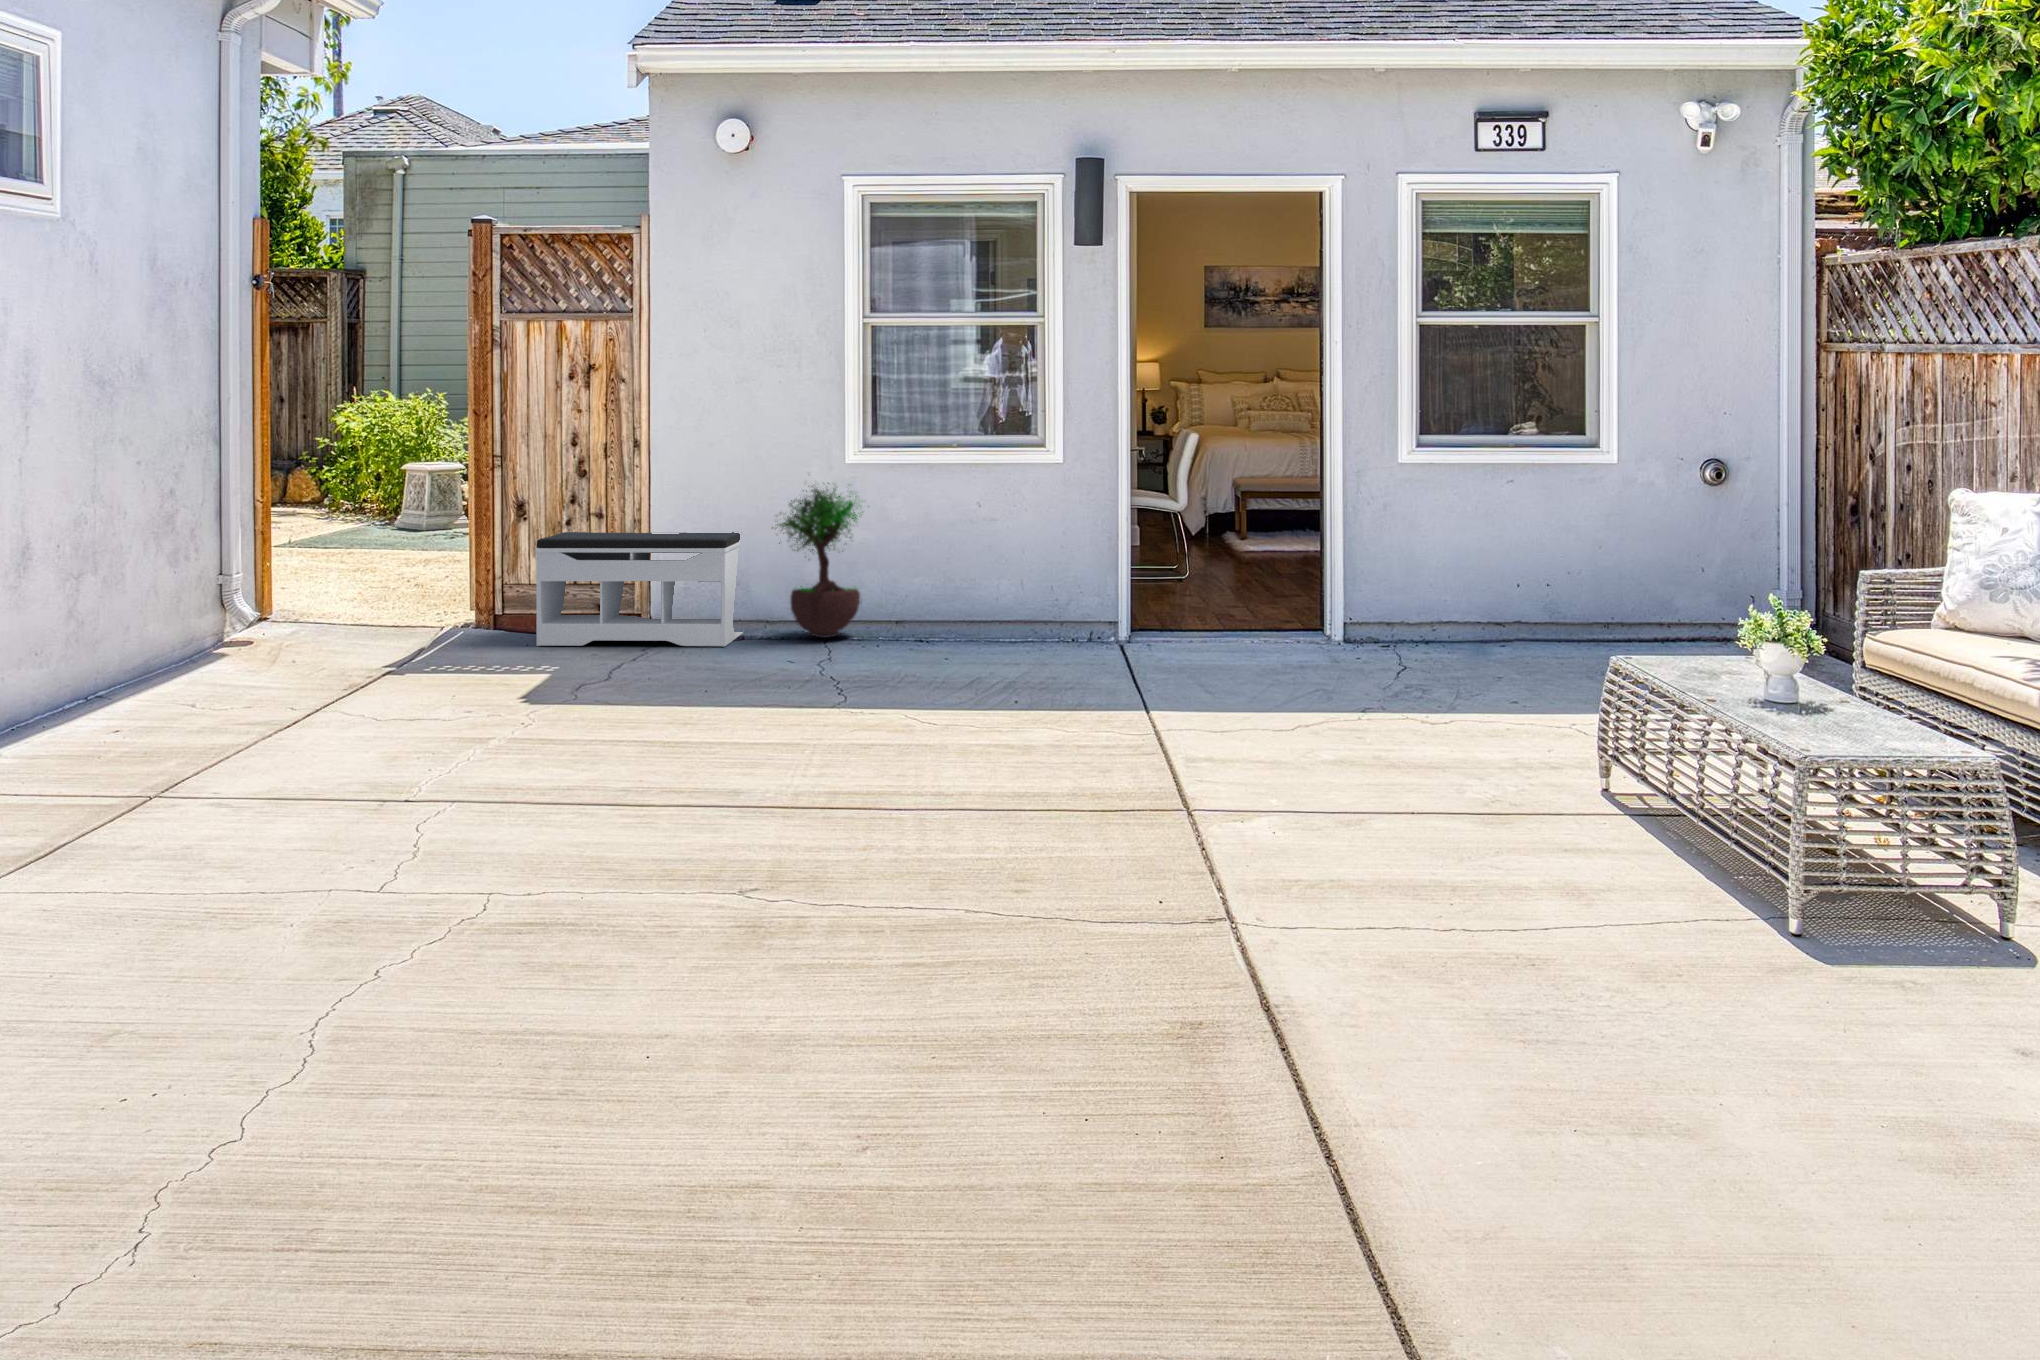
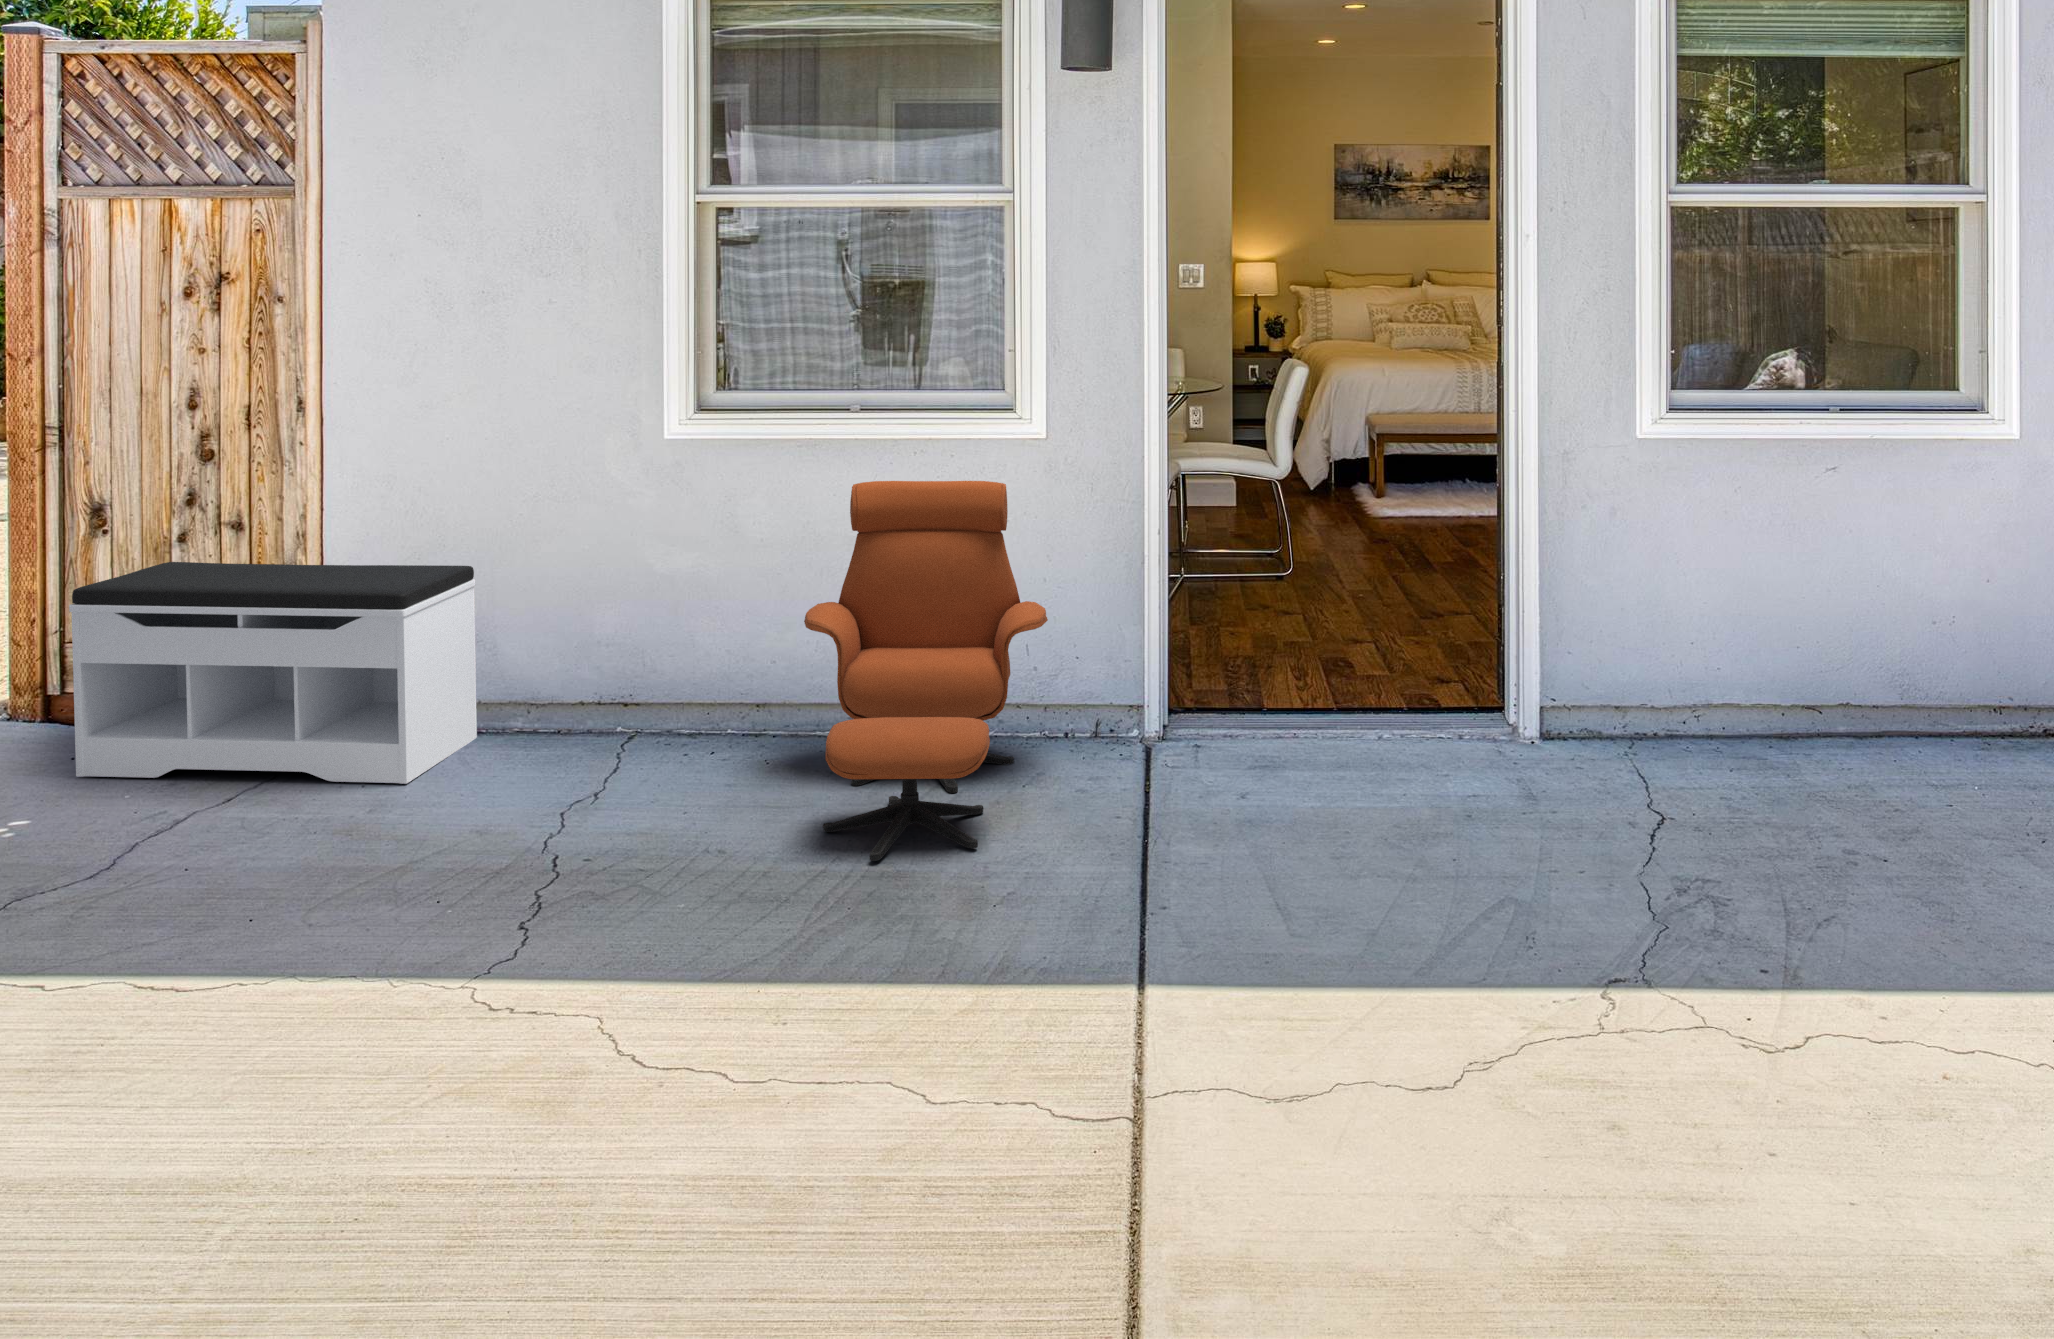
lounge chair: none [941,479,1078,665] -> present [804,481,1048,861]
potted tree: present [772,483,860,638] -> none [493,470,674,758]

